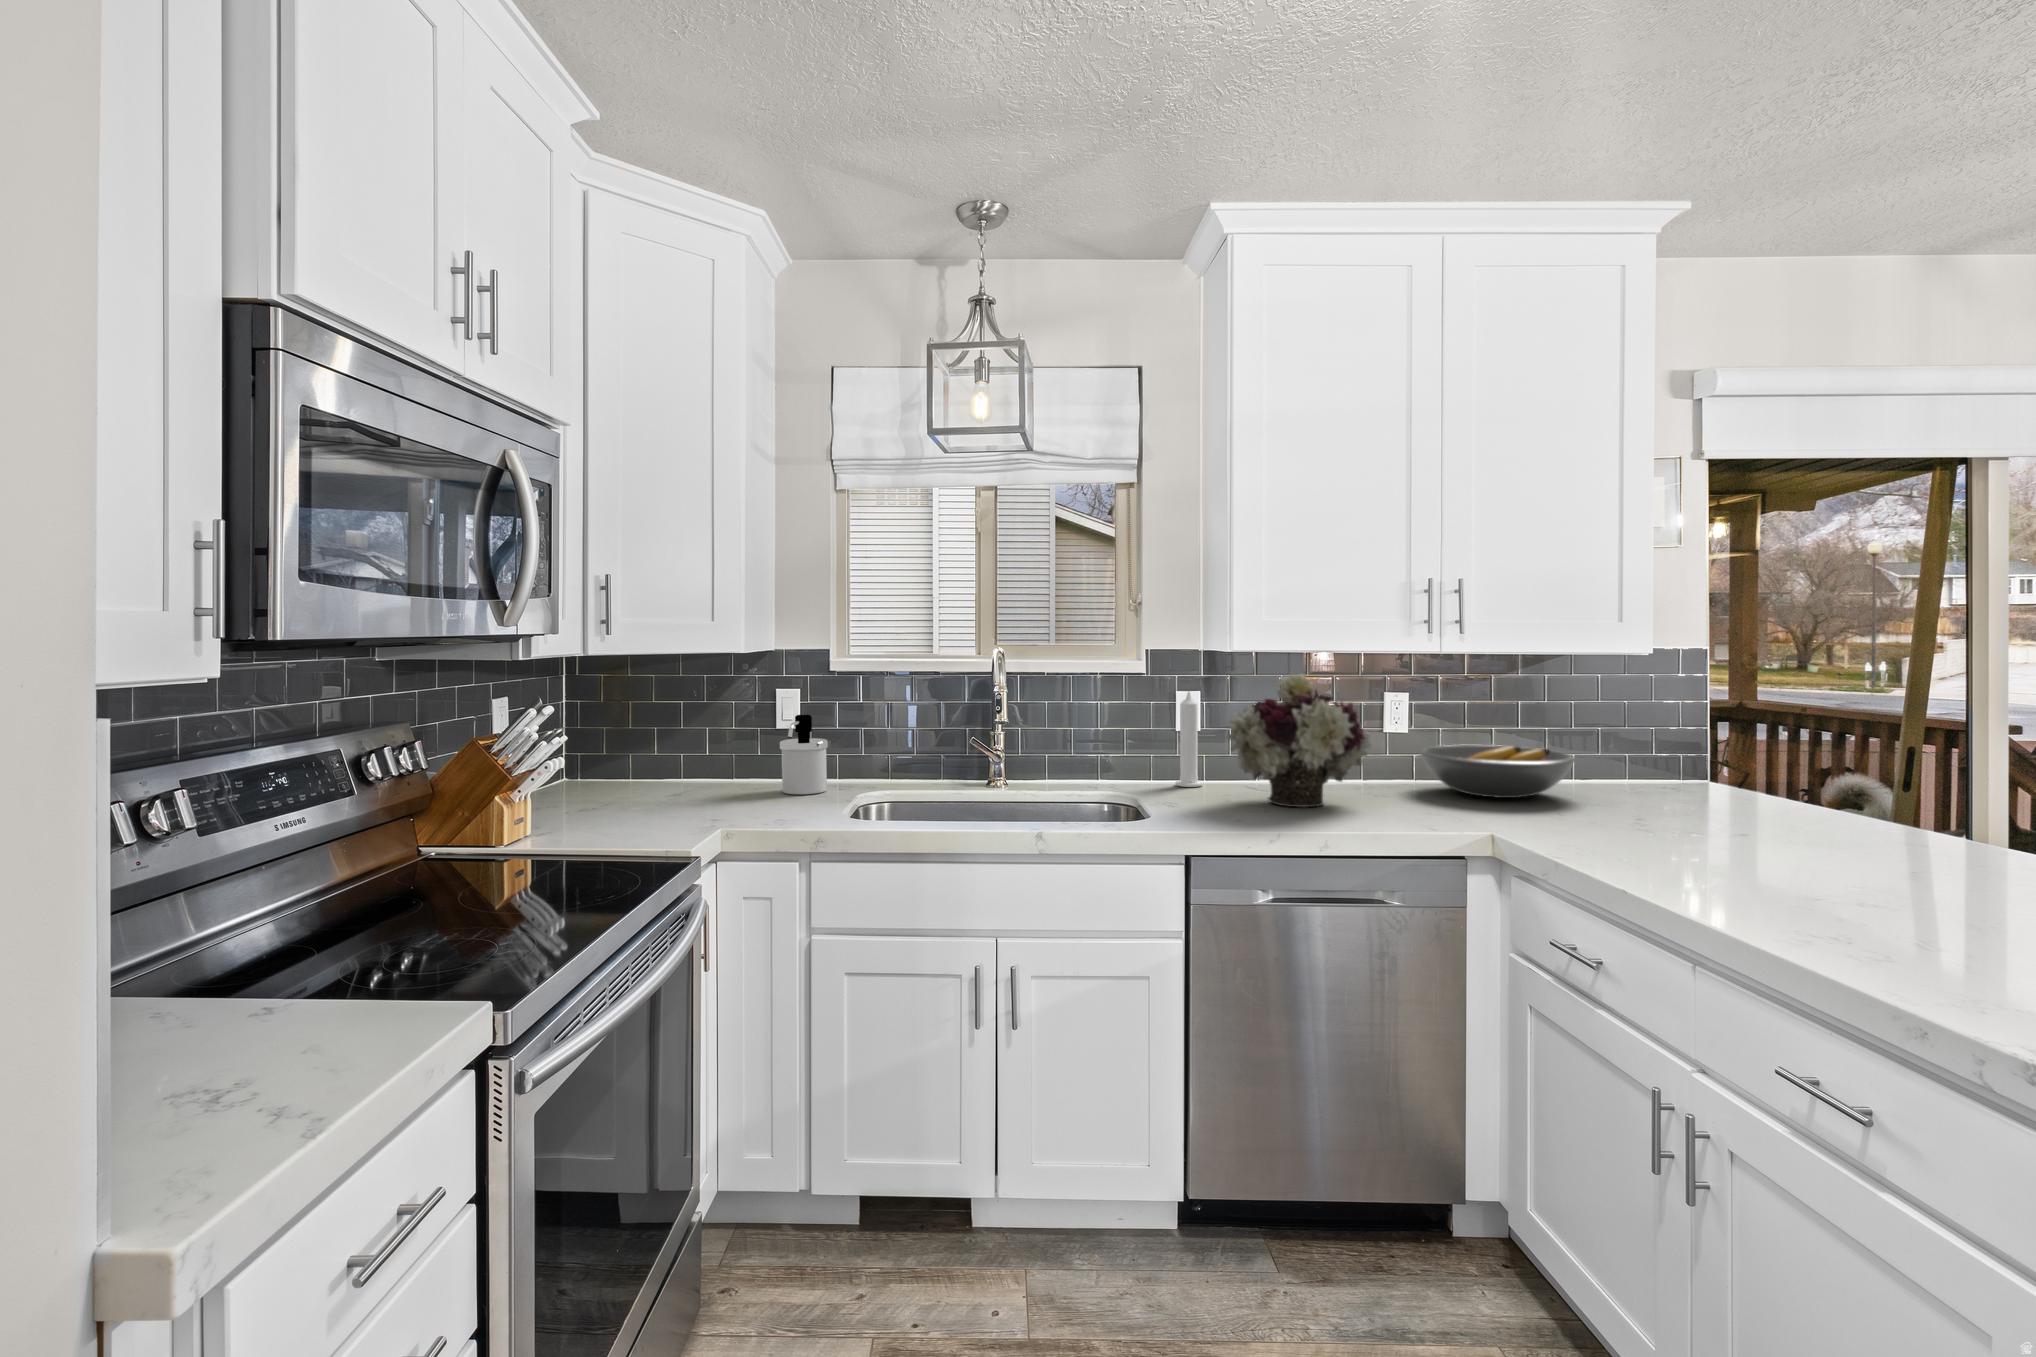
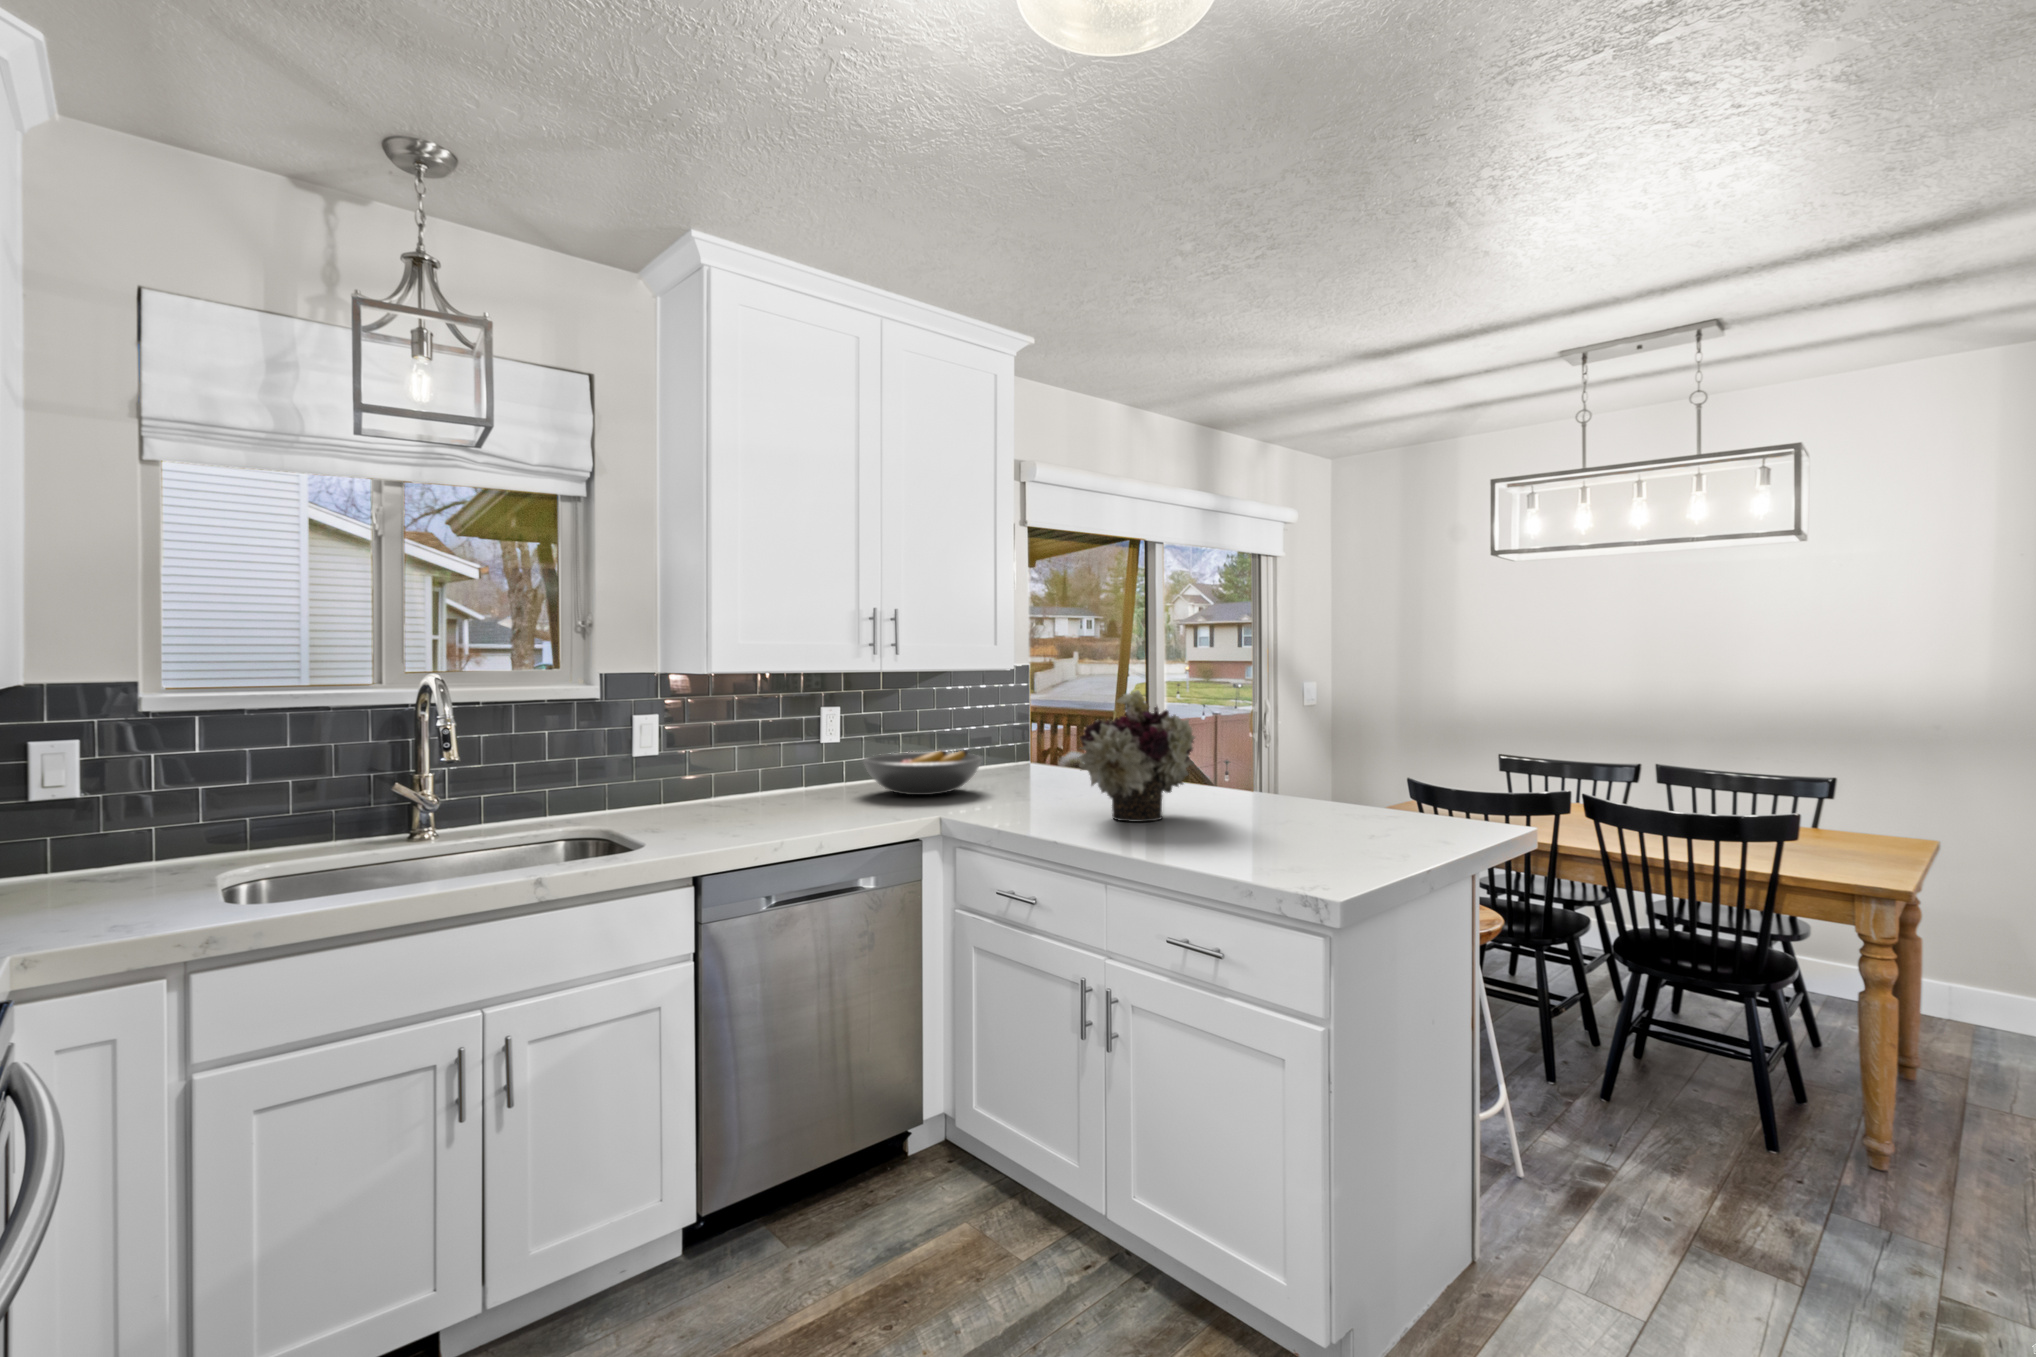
flower arrangement: present [1225,673,1372,807] -> present [1078,690,1195,822]
candle: present [1175,691,1202,787] -> none [636,716,666,817]
soap dispenser: present [780,714,828,795] -> none [64,771,155,888]

